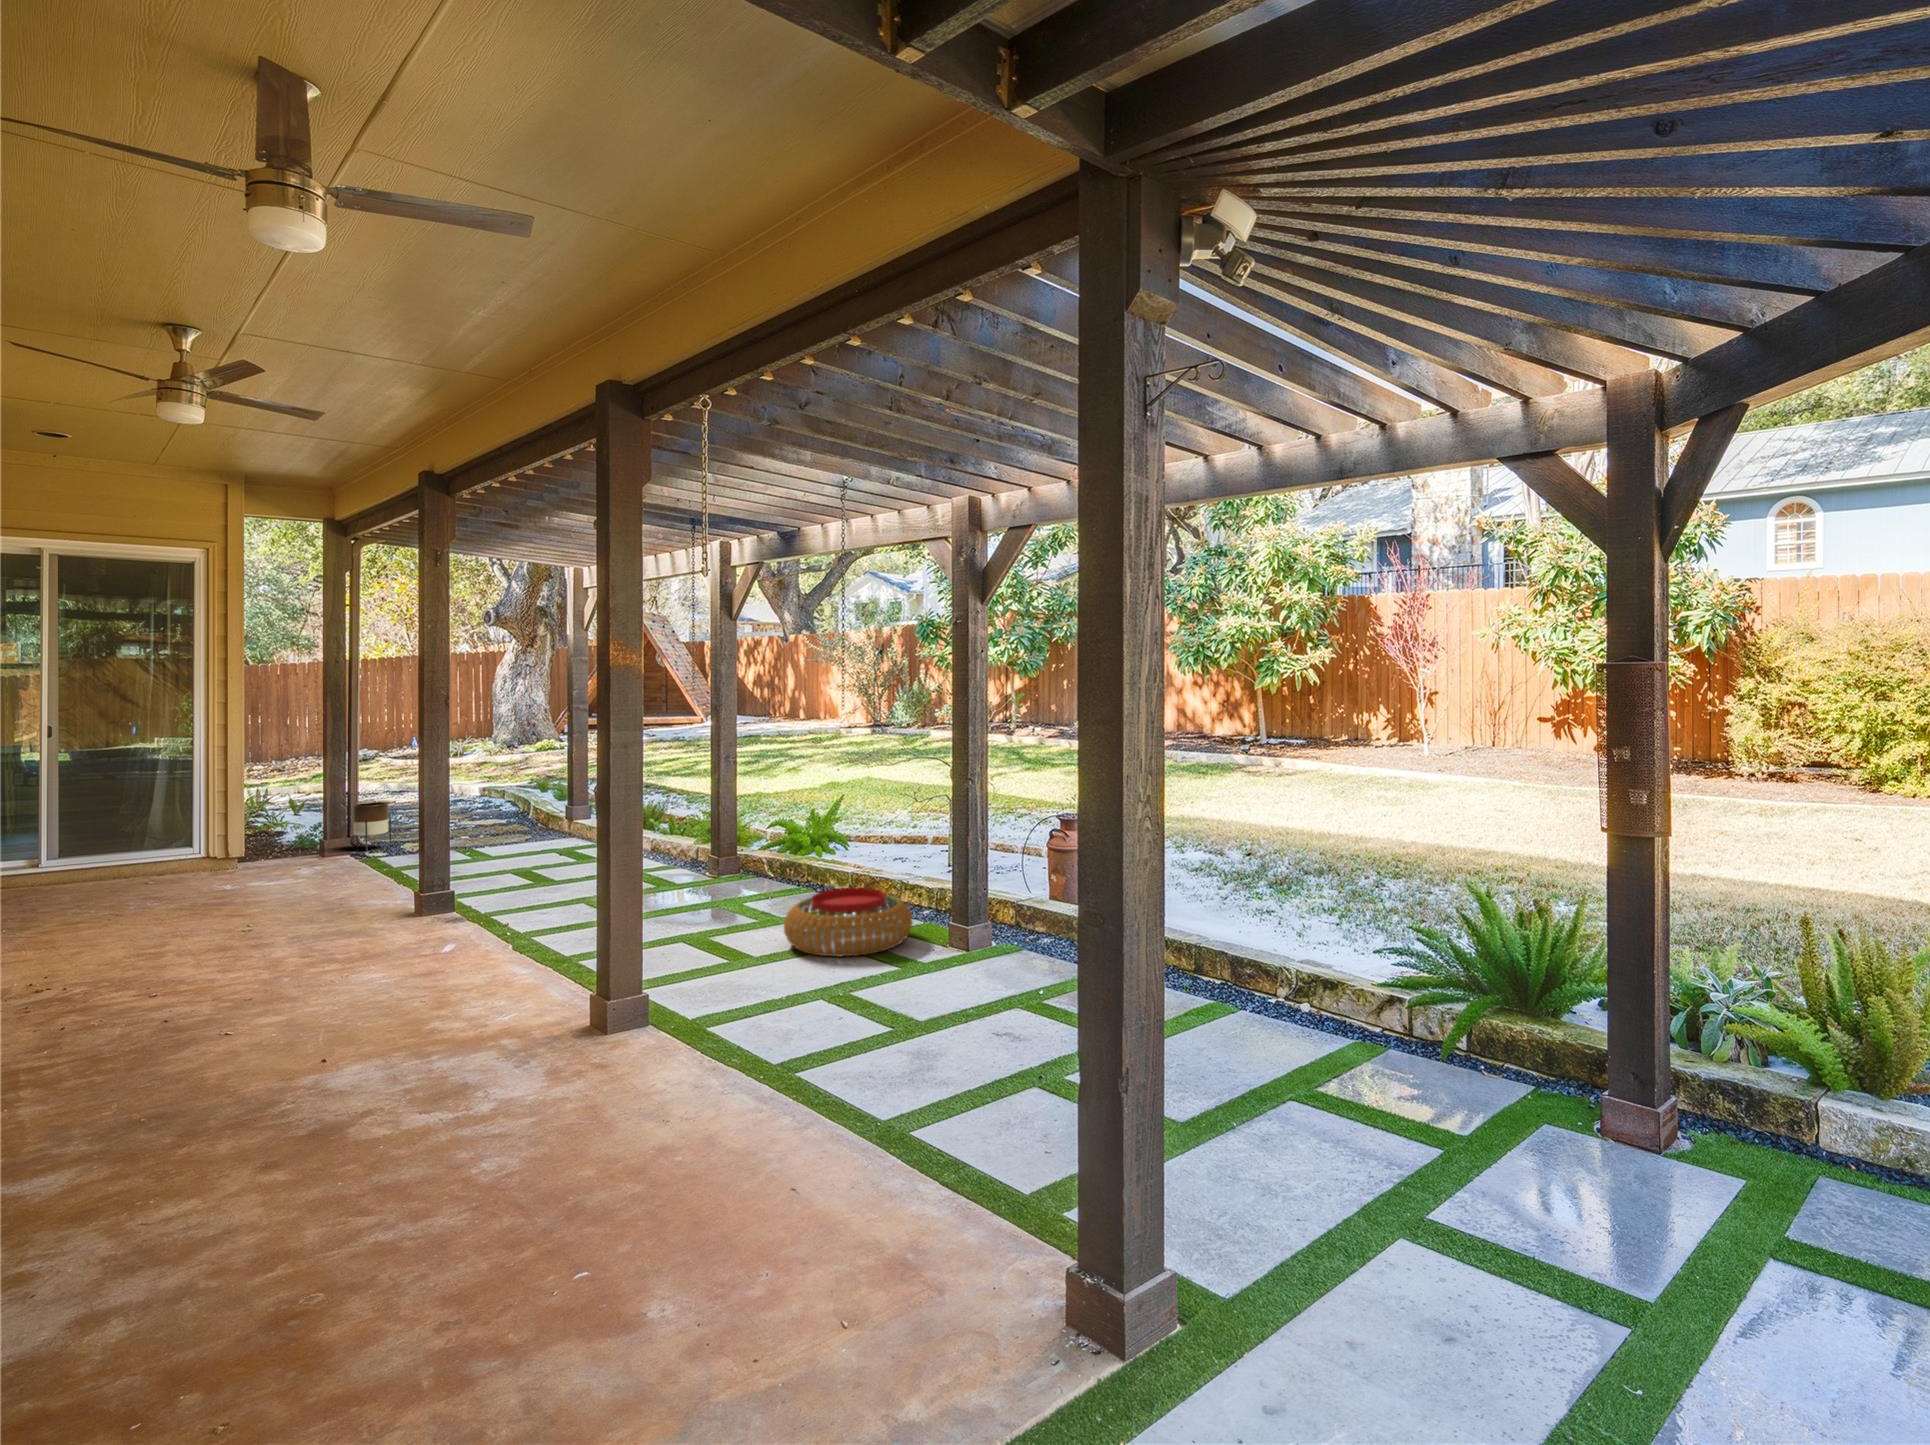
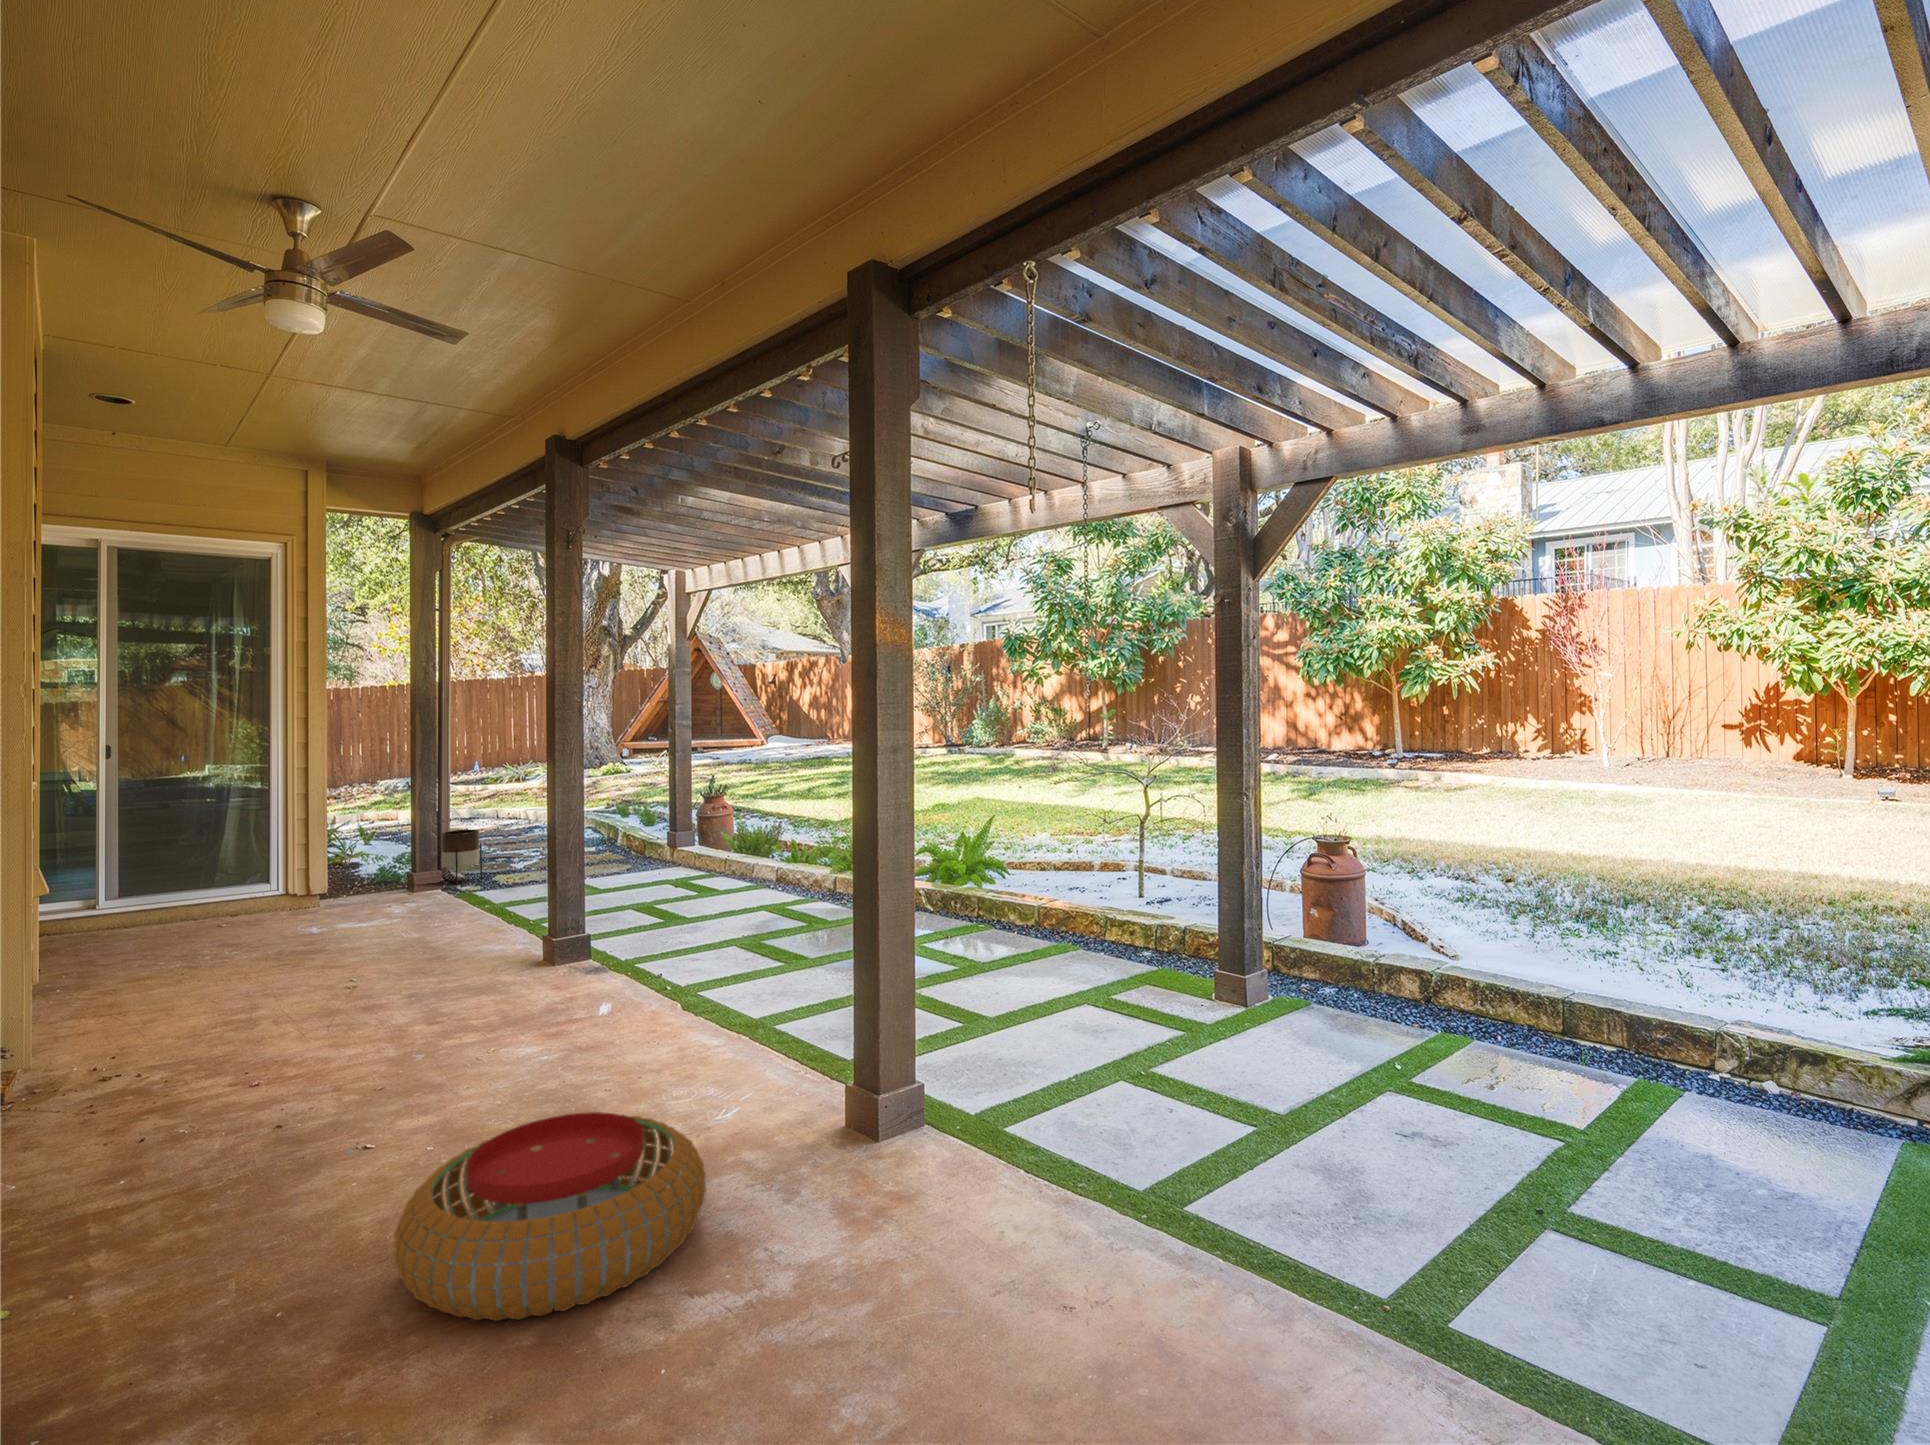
pouf: present [784,888,912,957] -> present [394,1112,706,1321]

